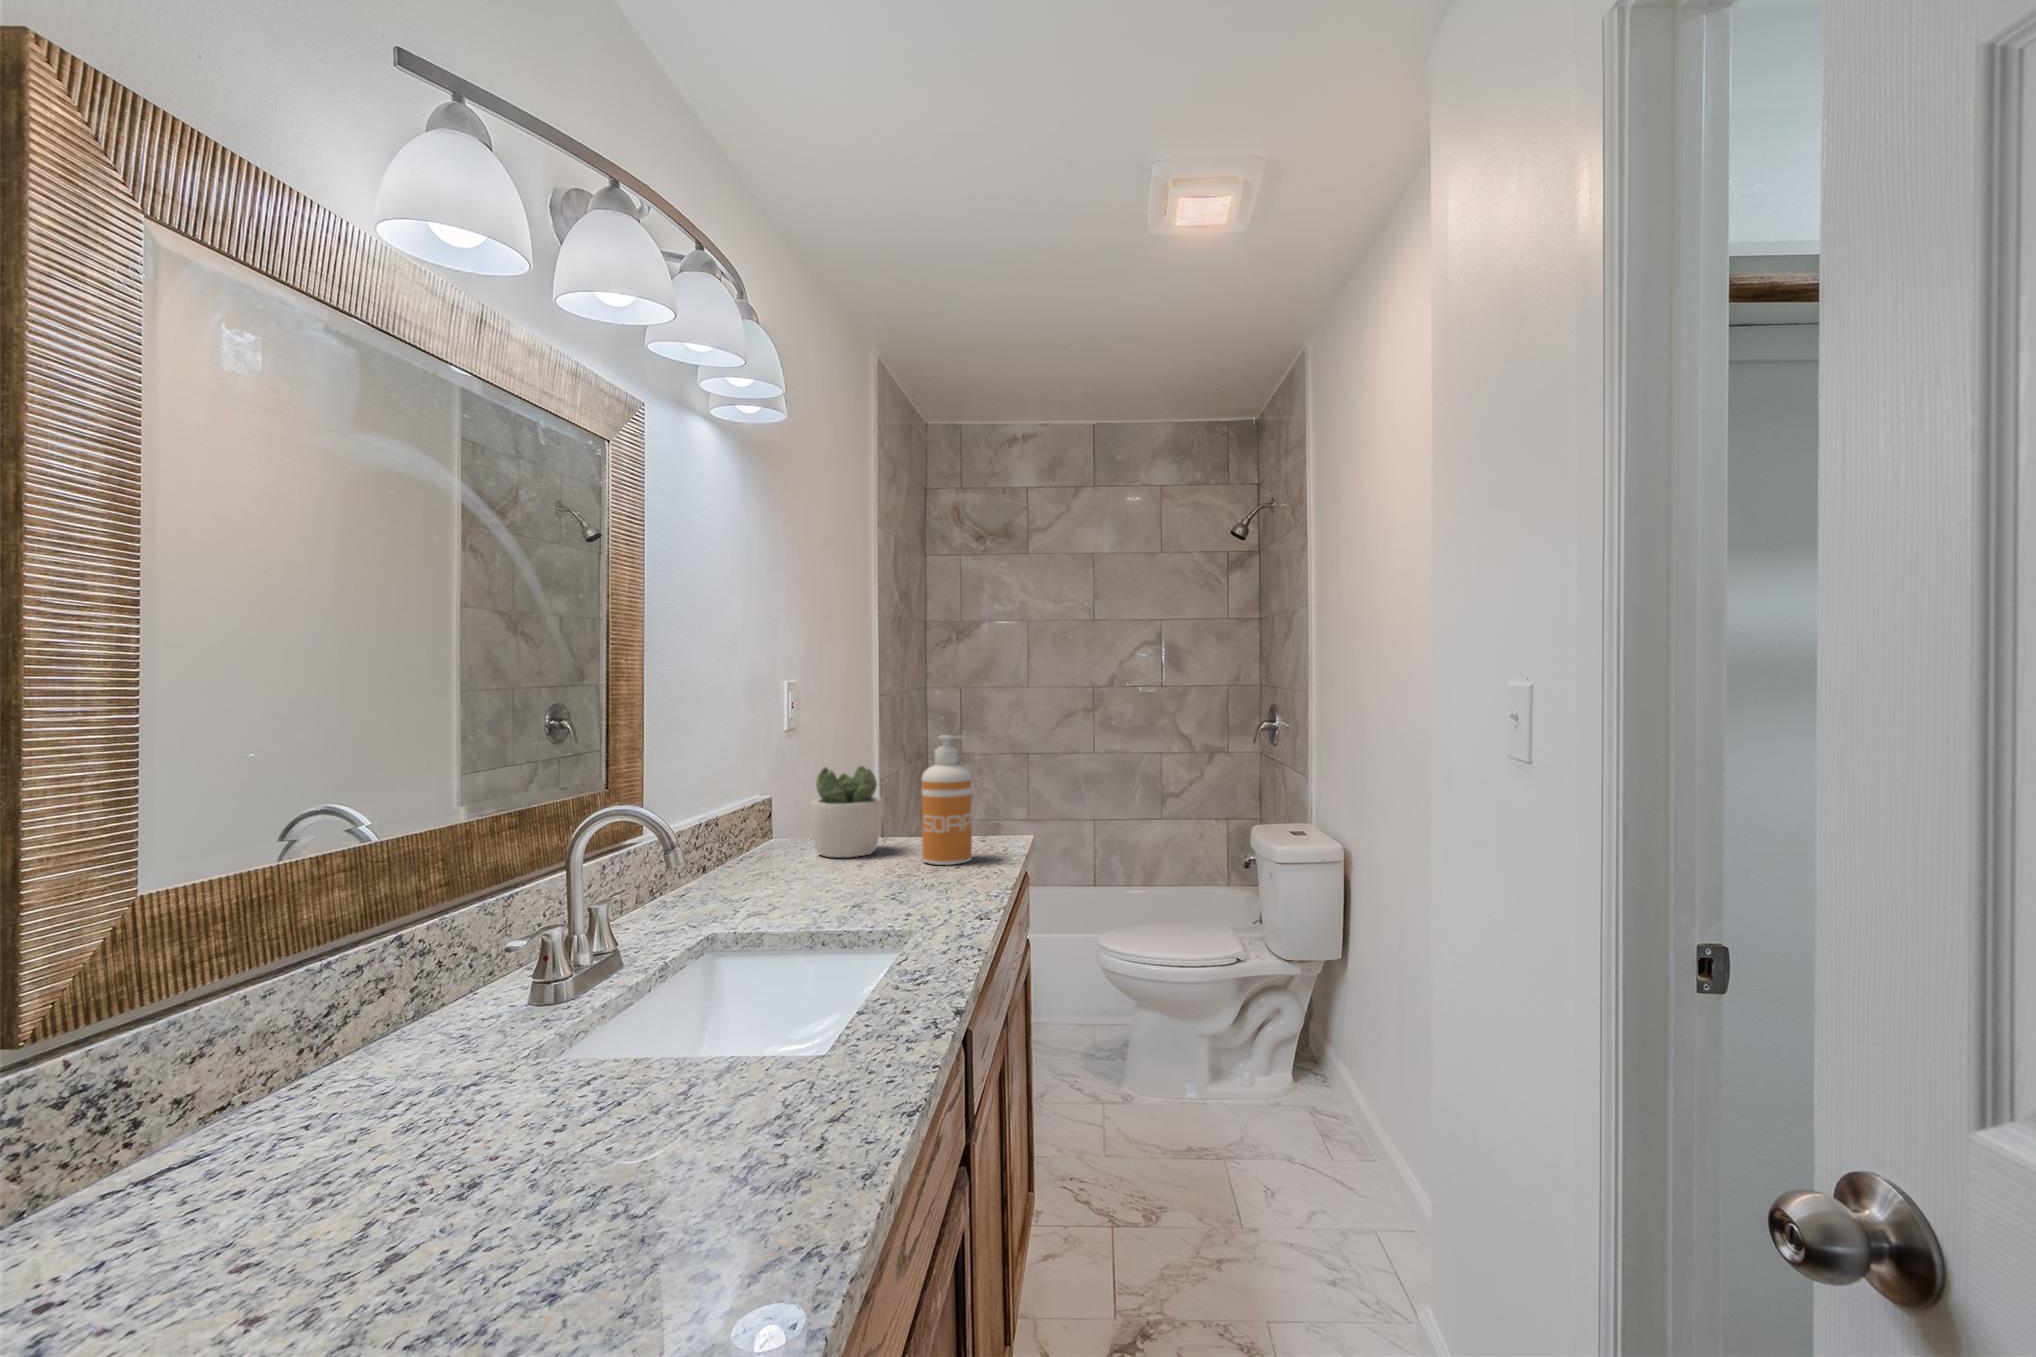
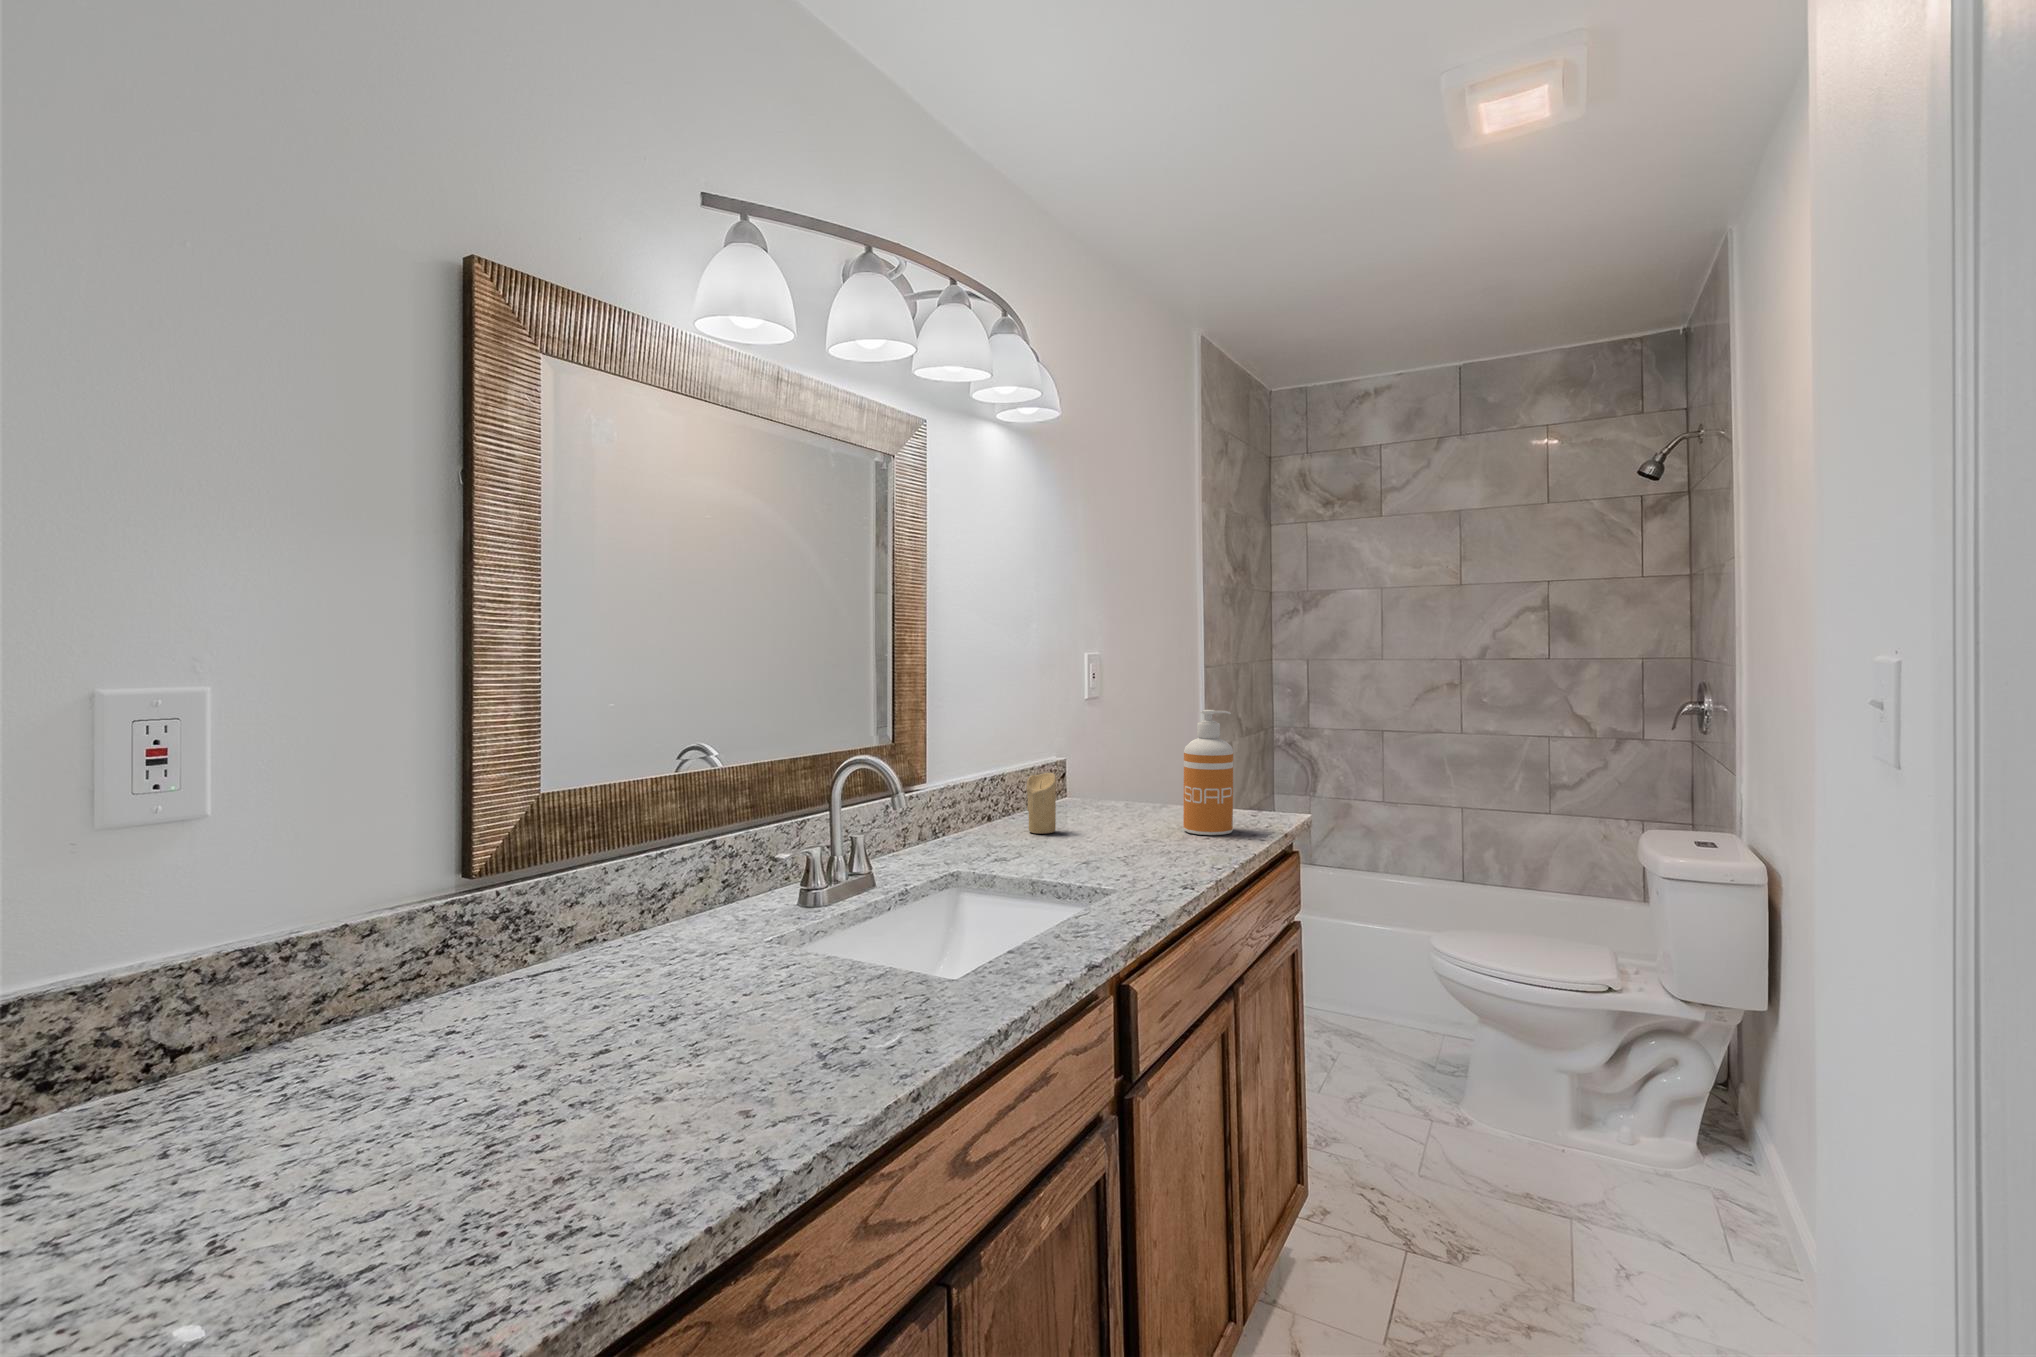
succulent plant: present [809,766,884,857] -> none [1089,735,1160,820]
candle: none [754,812,787,881] -> present [1027,773,1056,834]

